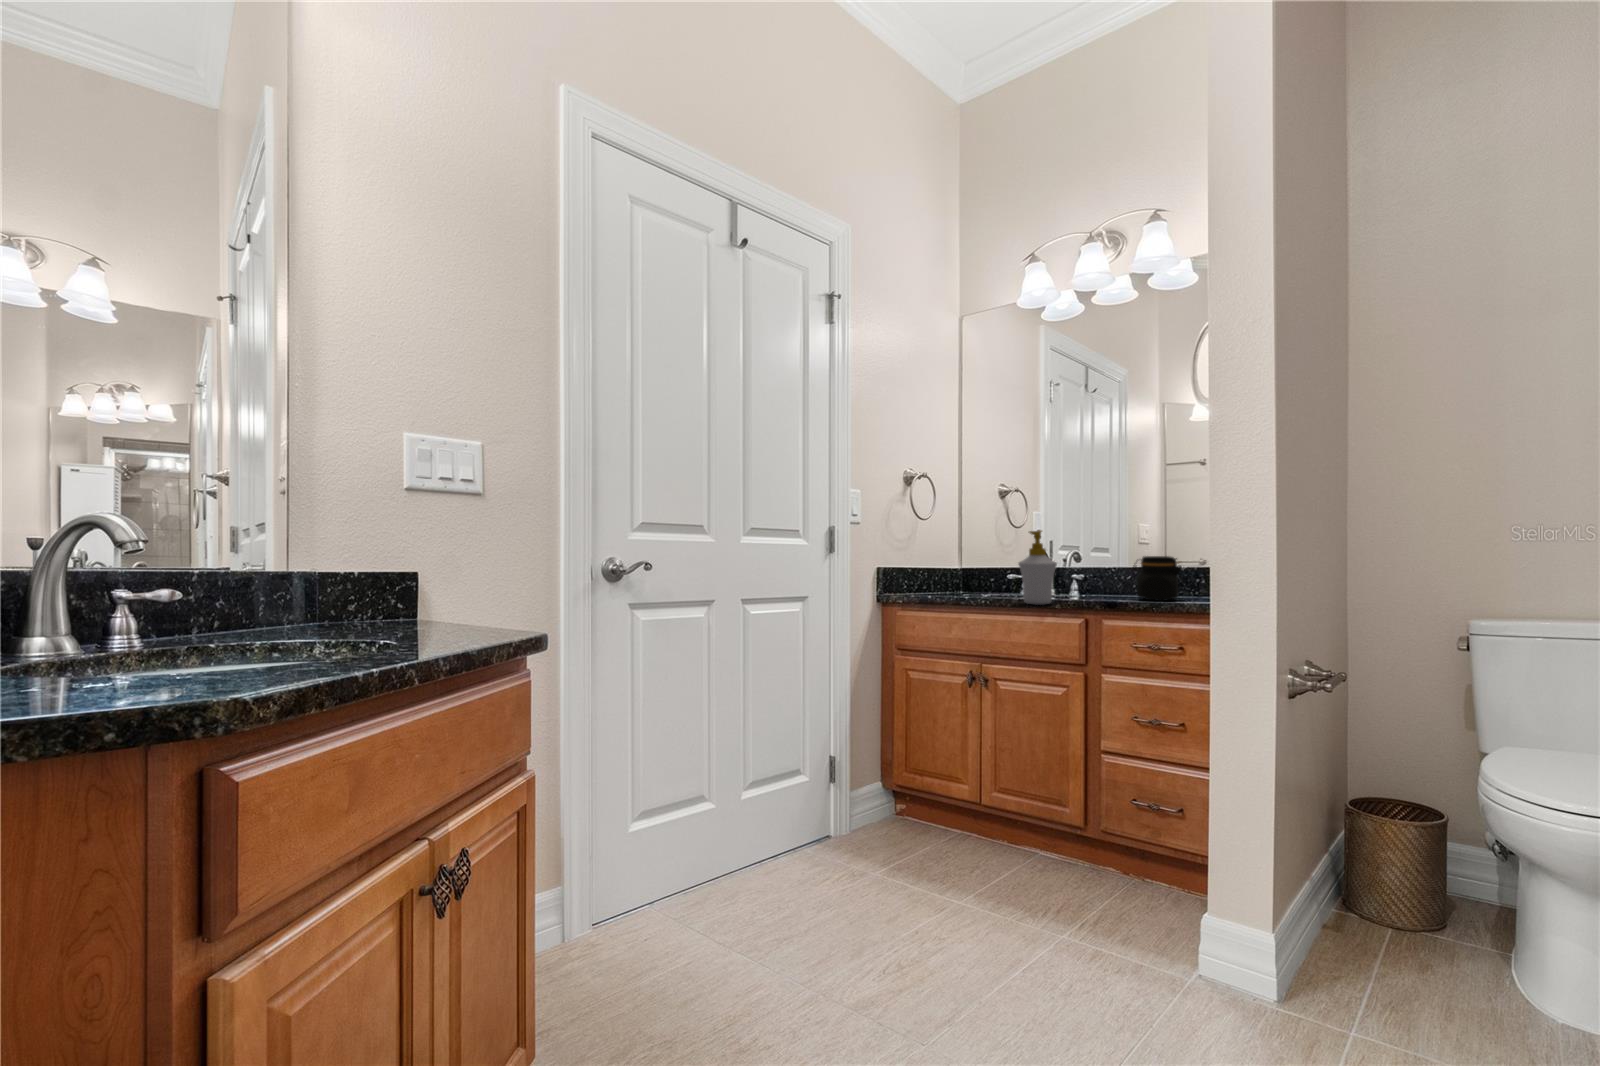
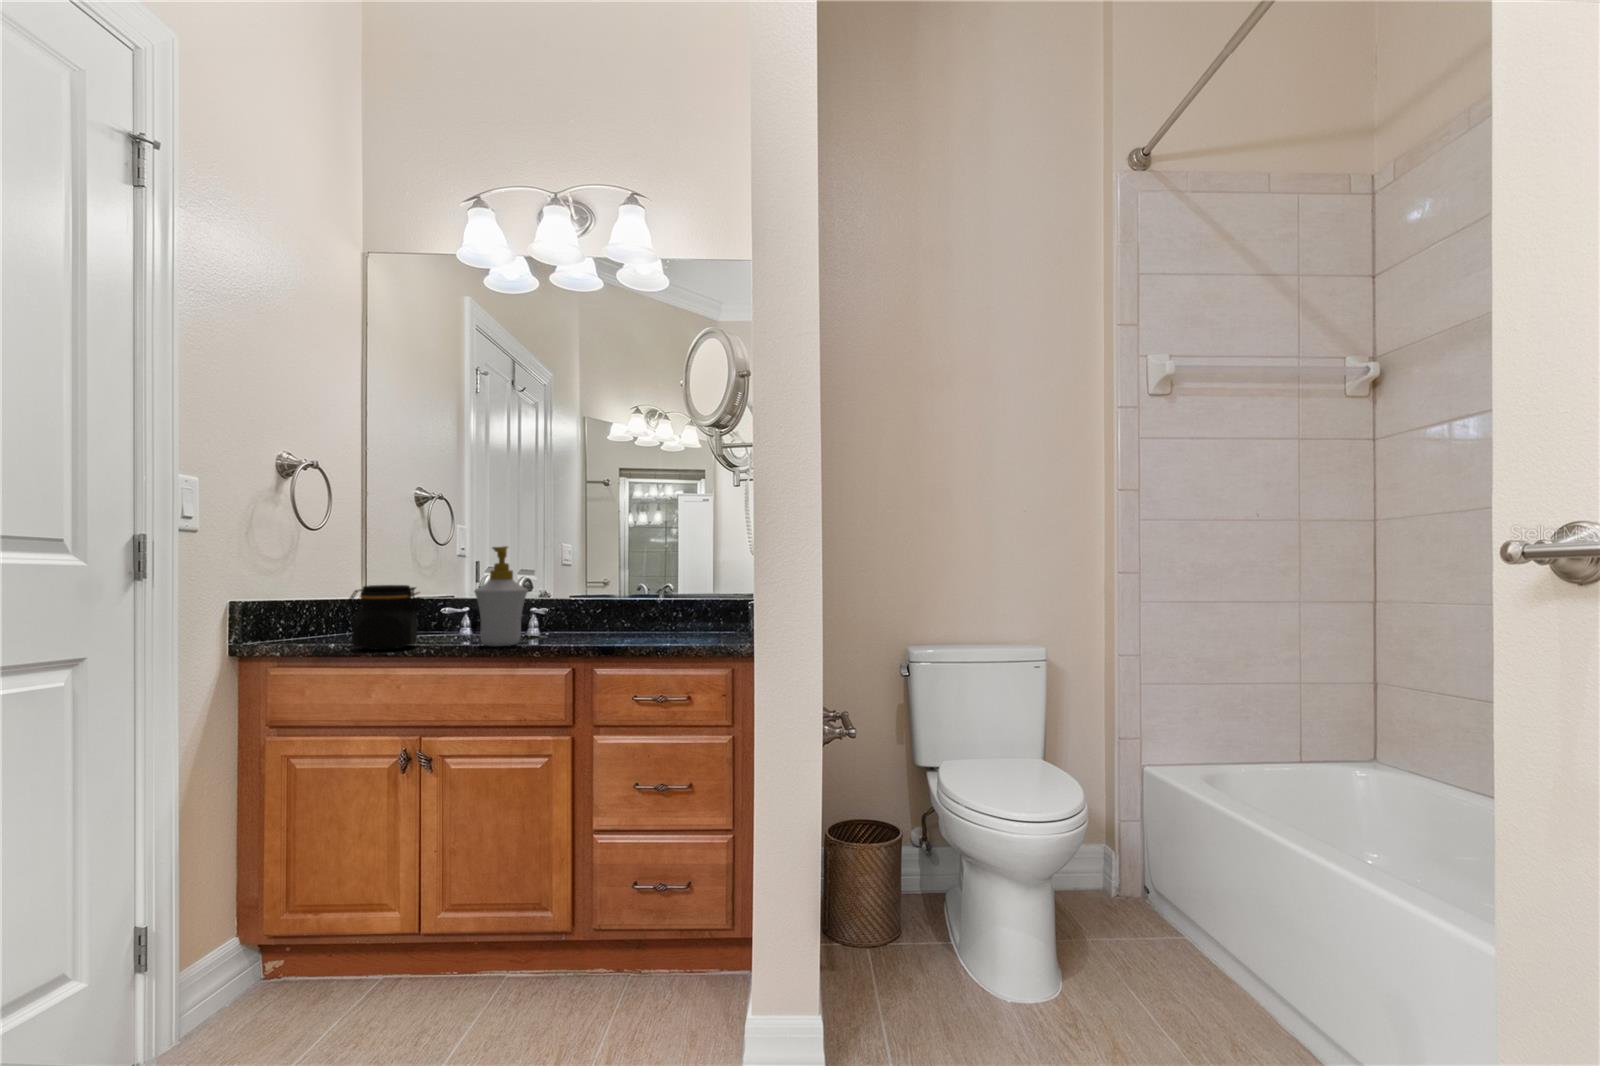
jar: present [1132,556,1183,601] -> present [347,585,423,650]

